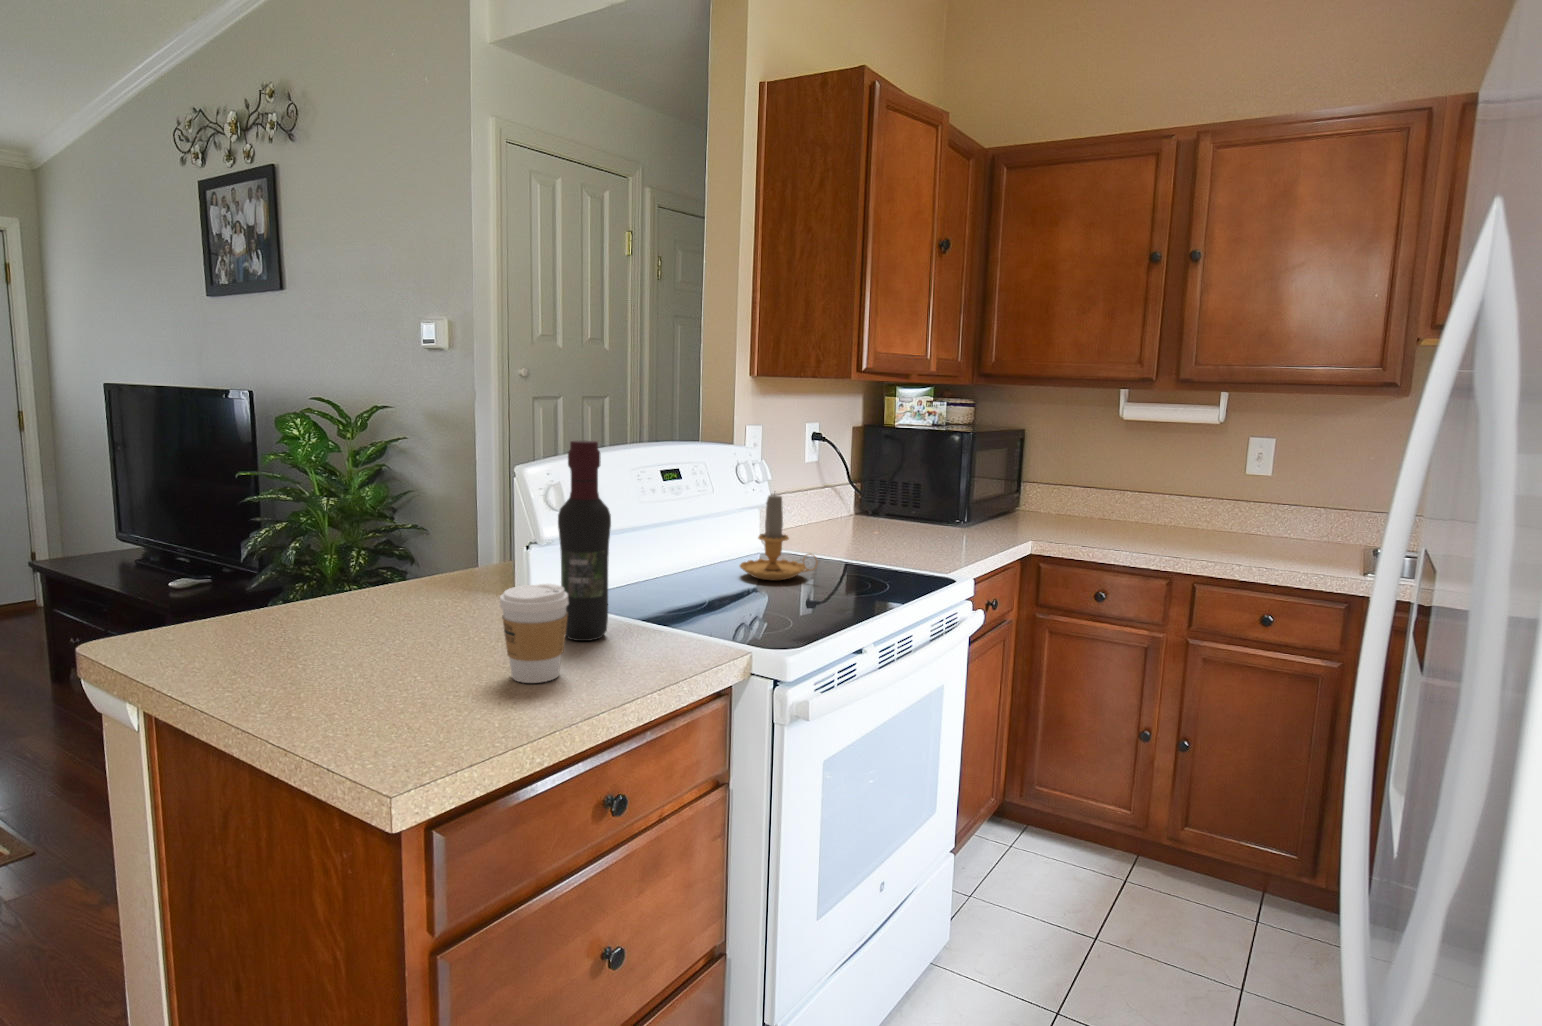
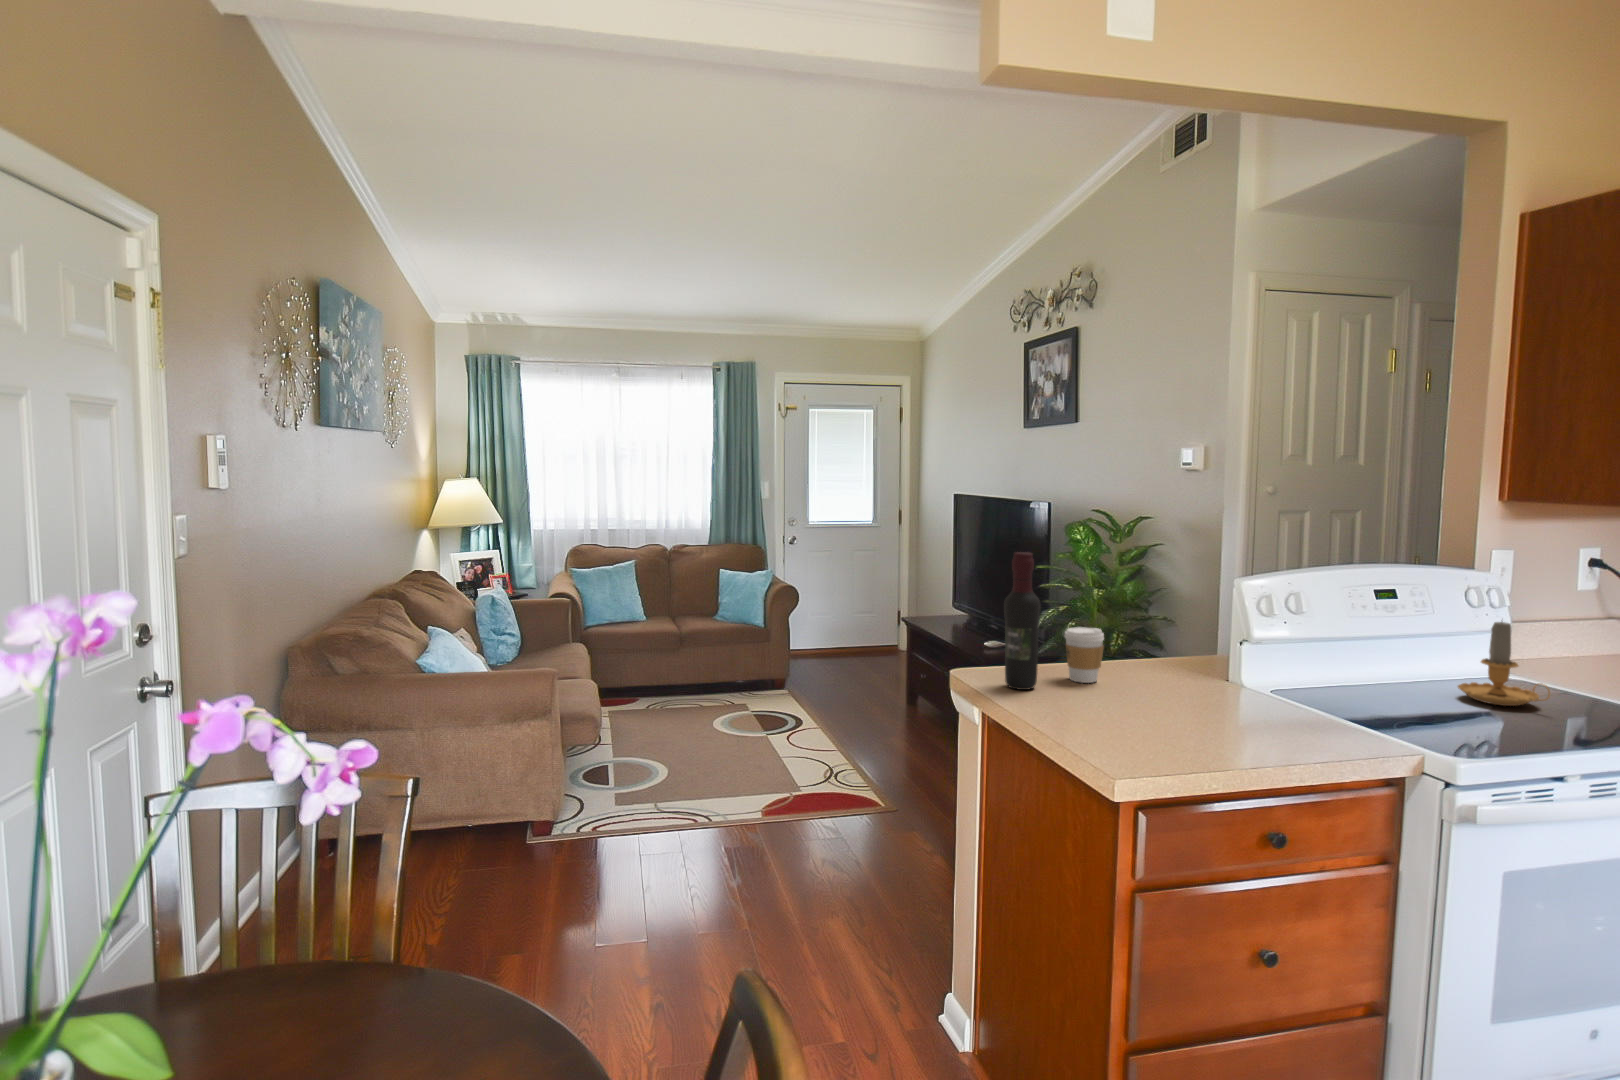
wine bottle: present [558,441,611,641] -> present [1004,552,1041,690]
coffee cup: present [500,584,569,683] -> present [1065,627,1104,683]

